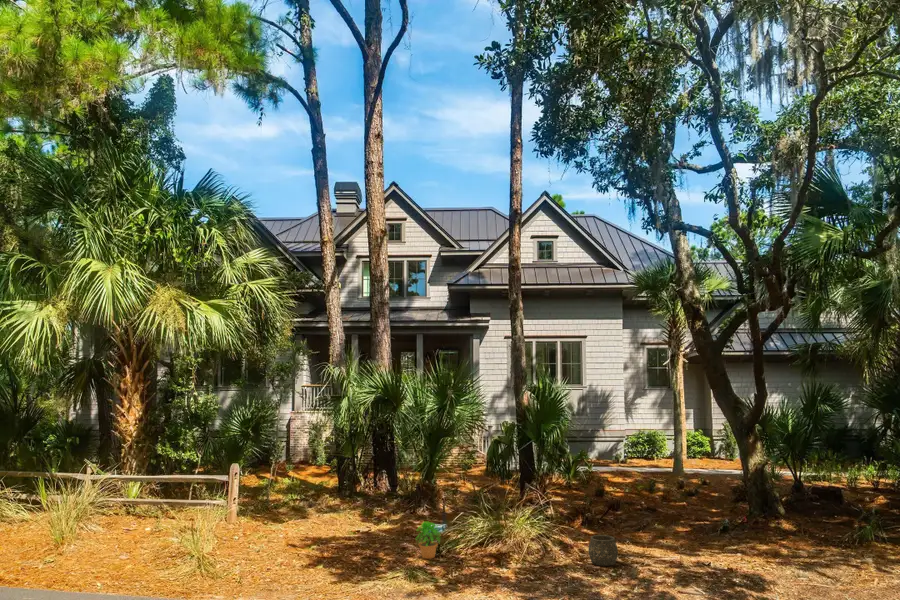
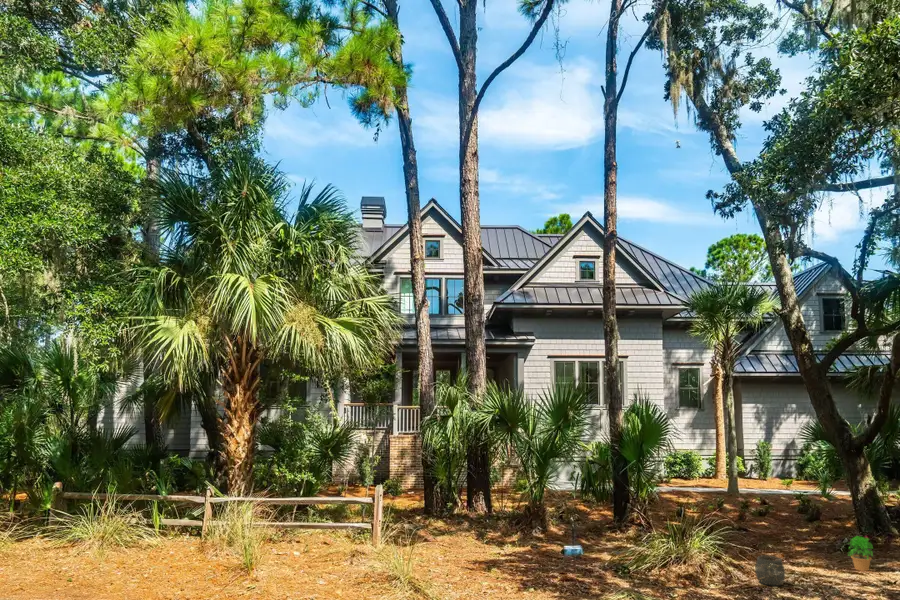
potted plant: present [416,522,440,559] -> present [849,536,873,571]

